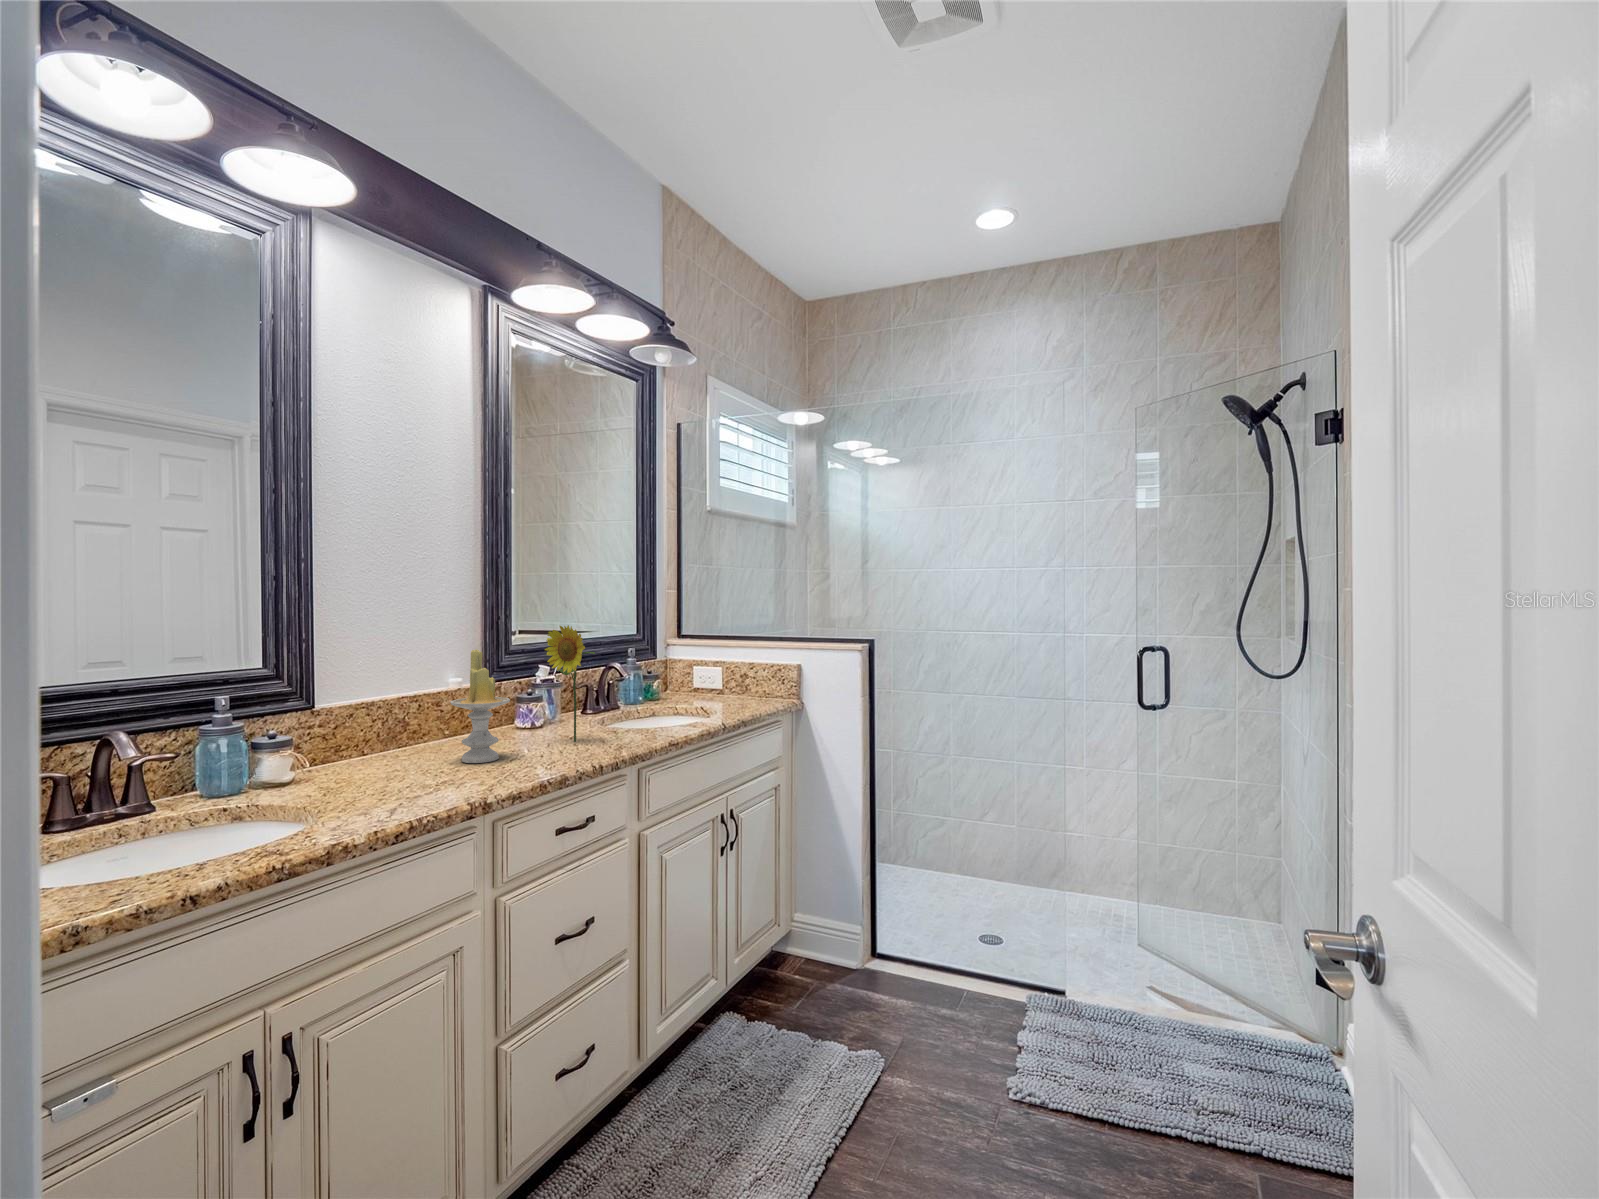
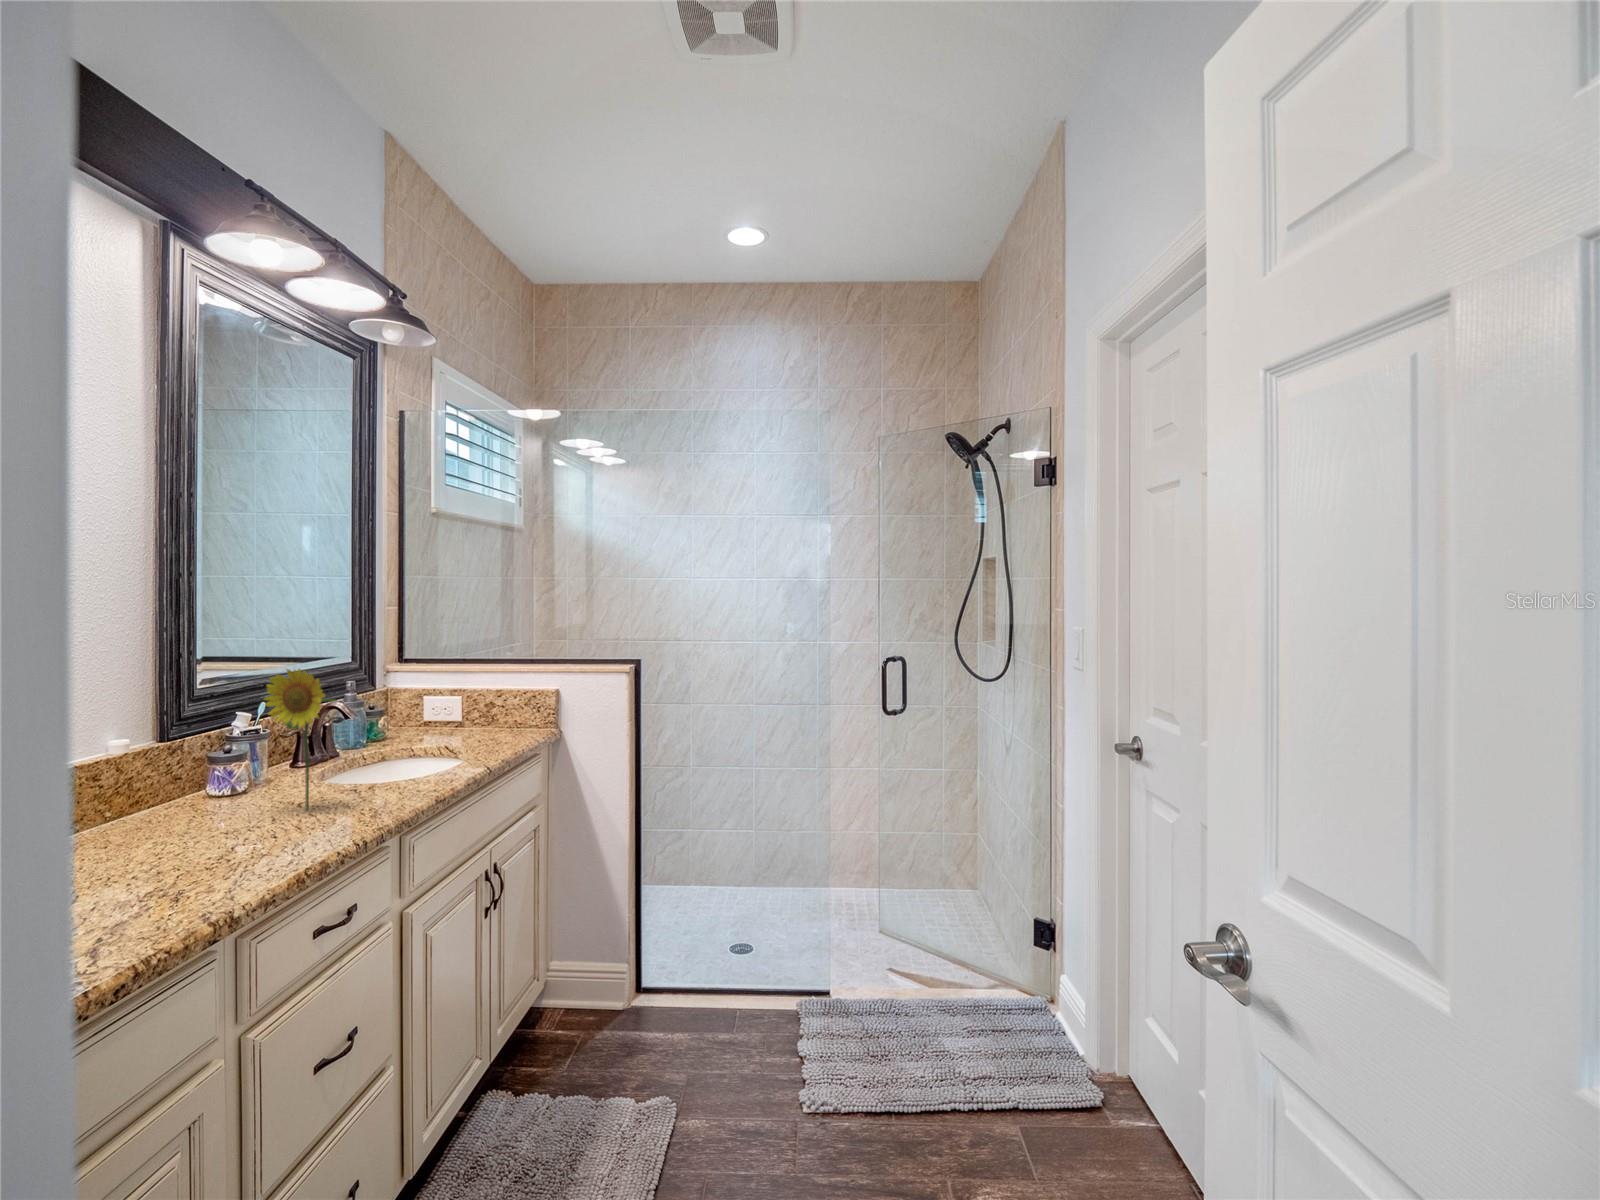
candle: present [450,649,510,763] -> none [134,709,227,860]

